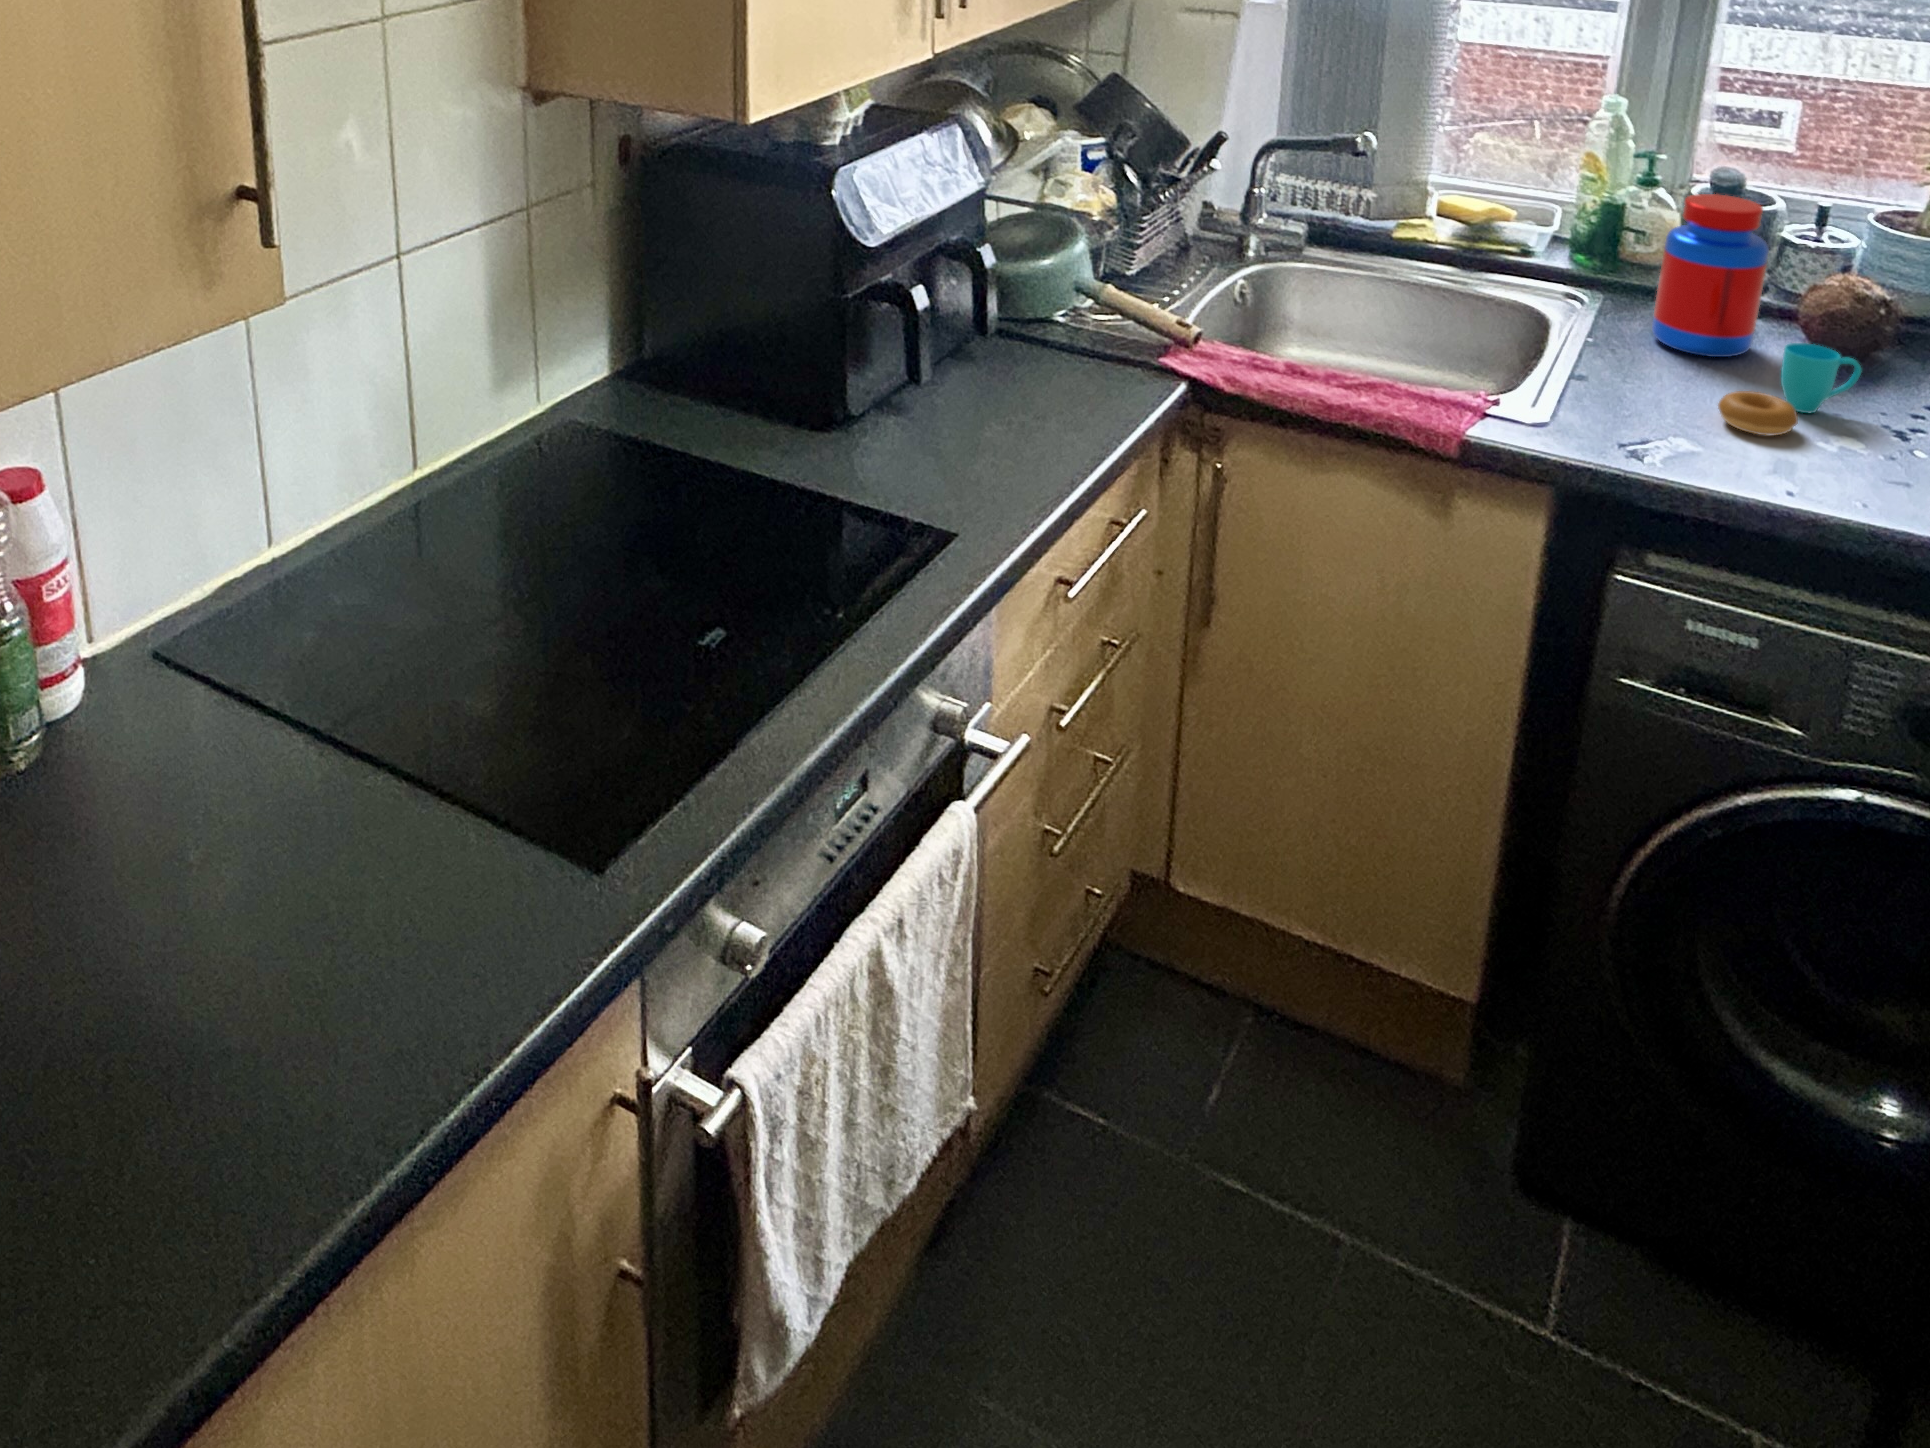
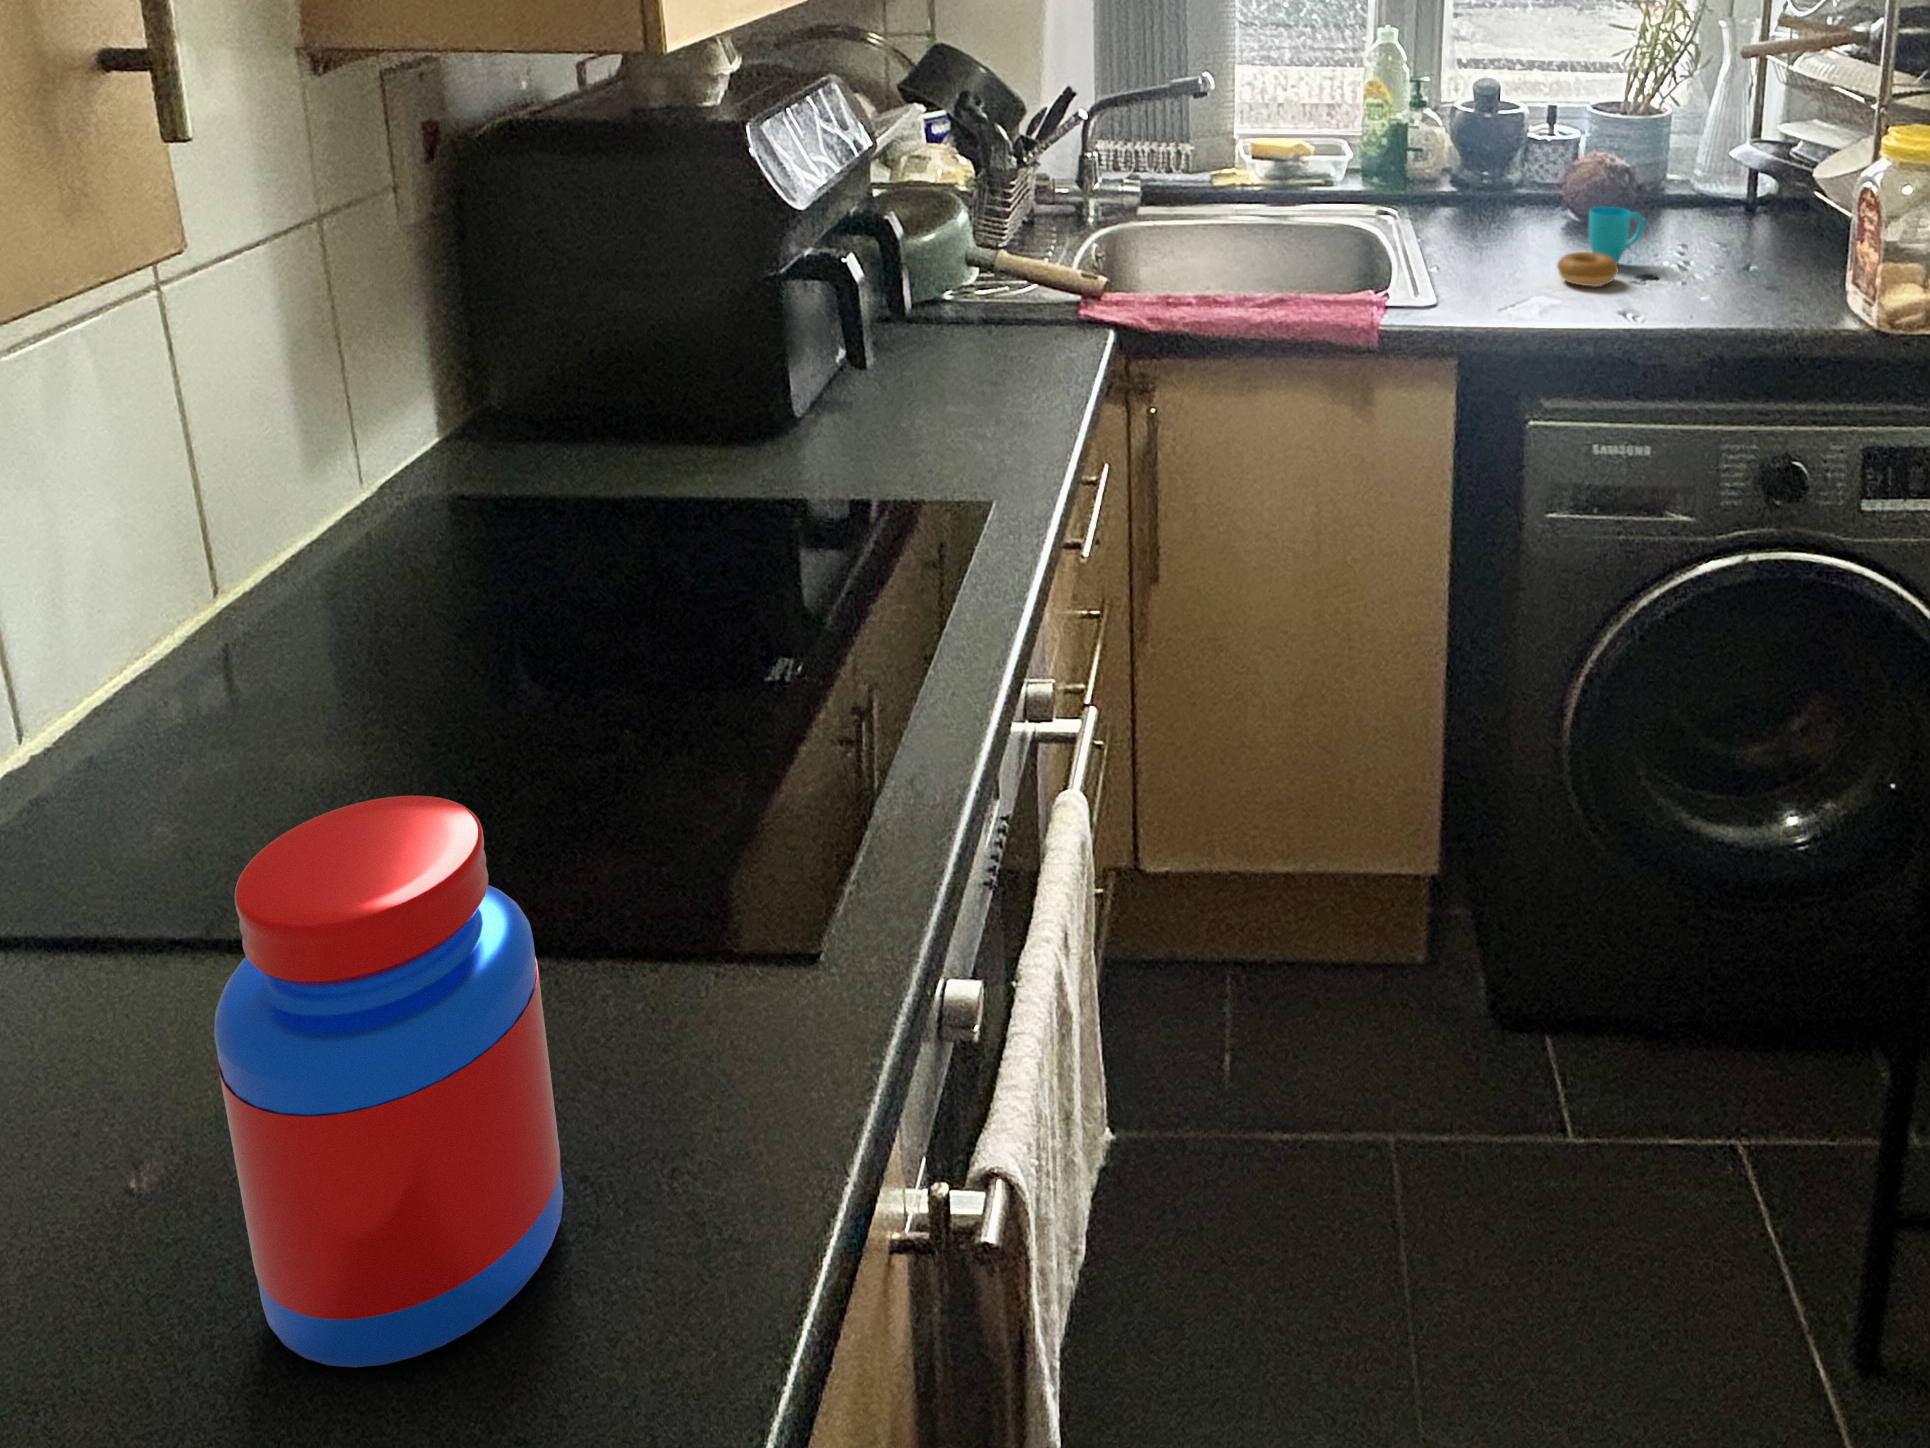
jar: present [1652,194,1769,357] -> present [214,796,563,1367]

